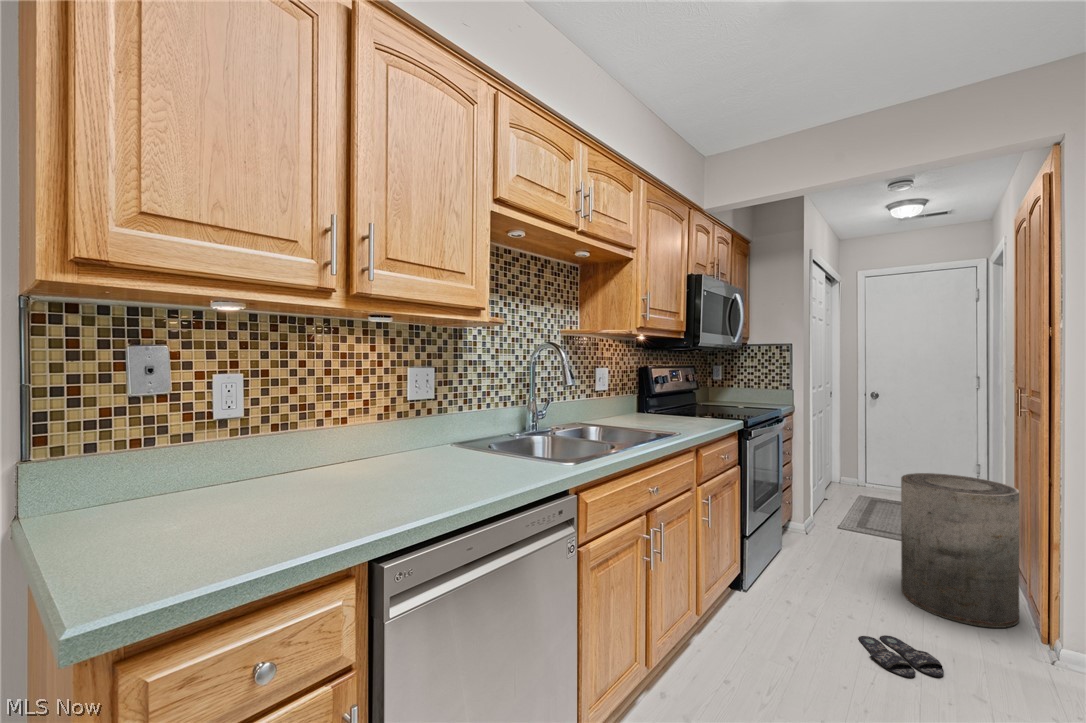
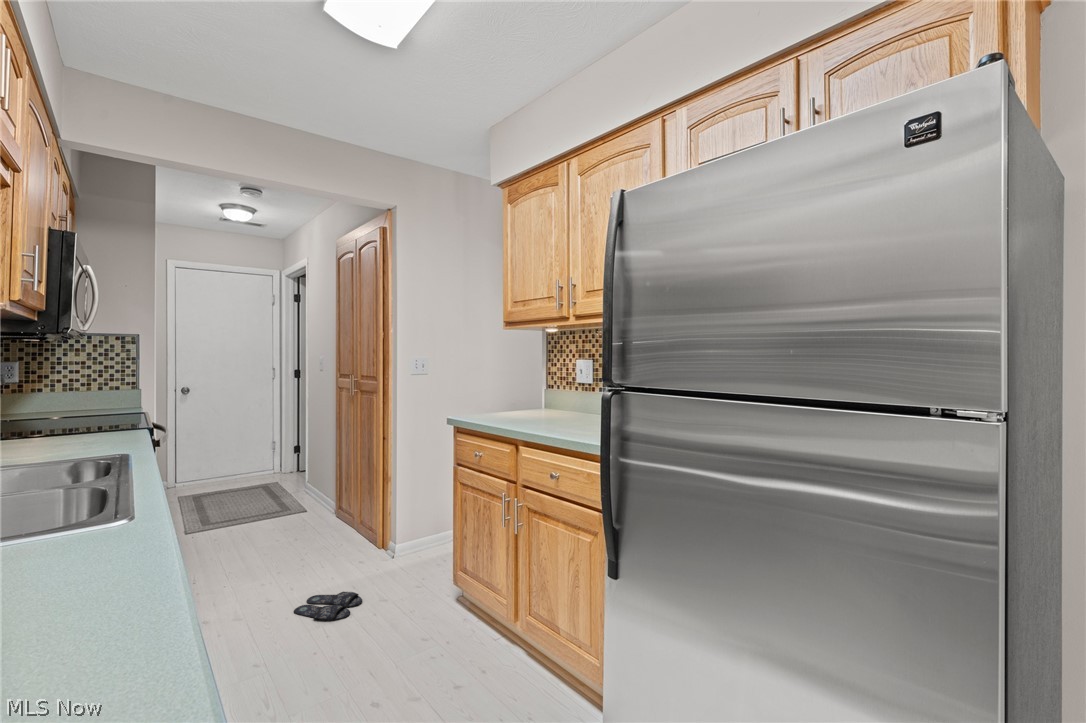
trash can: present [901,473,1019,628] -> none [285,447,364,565]

